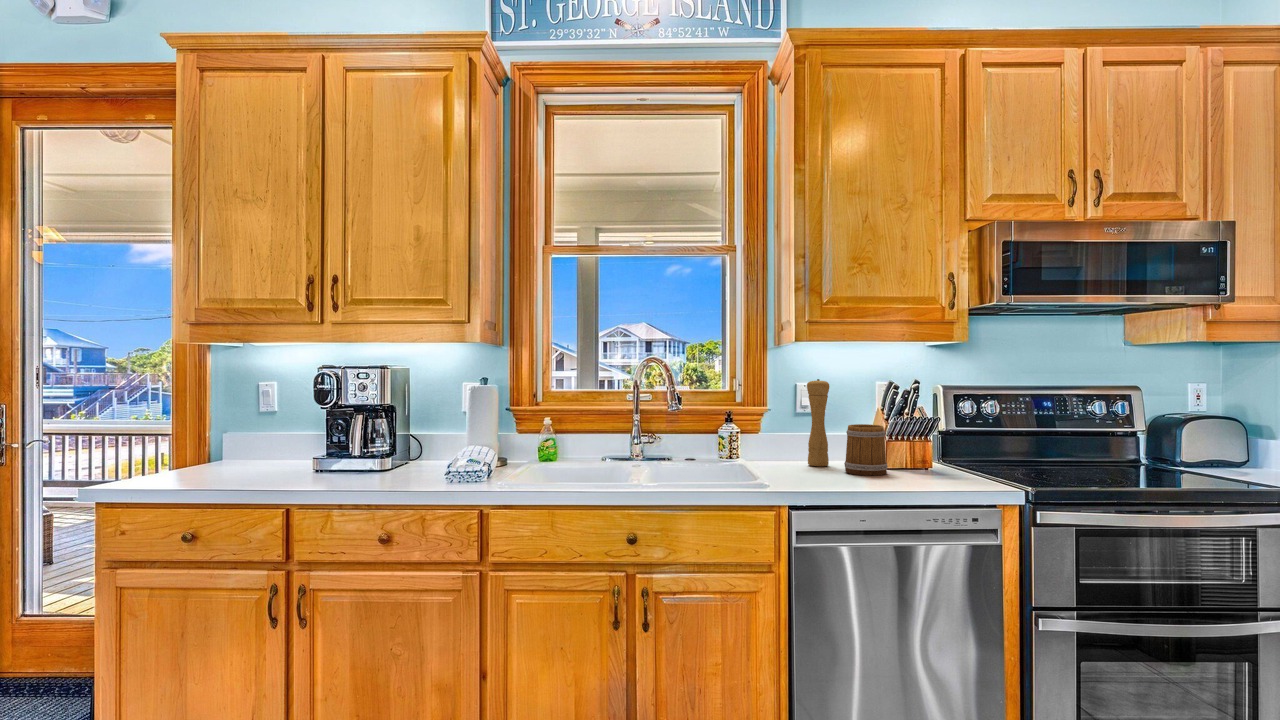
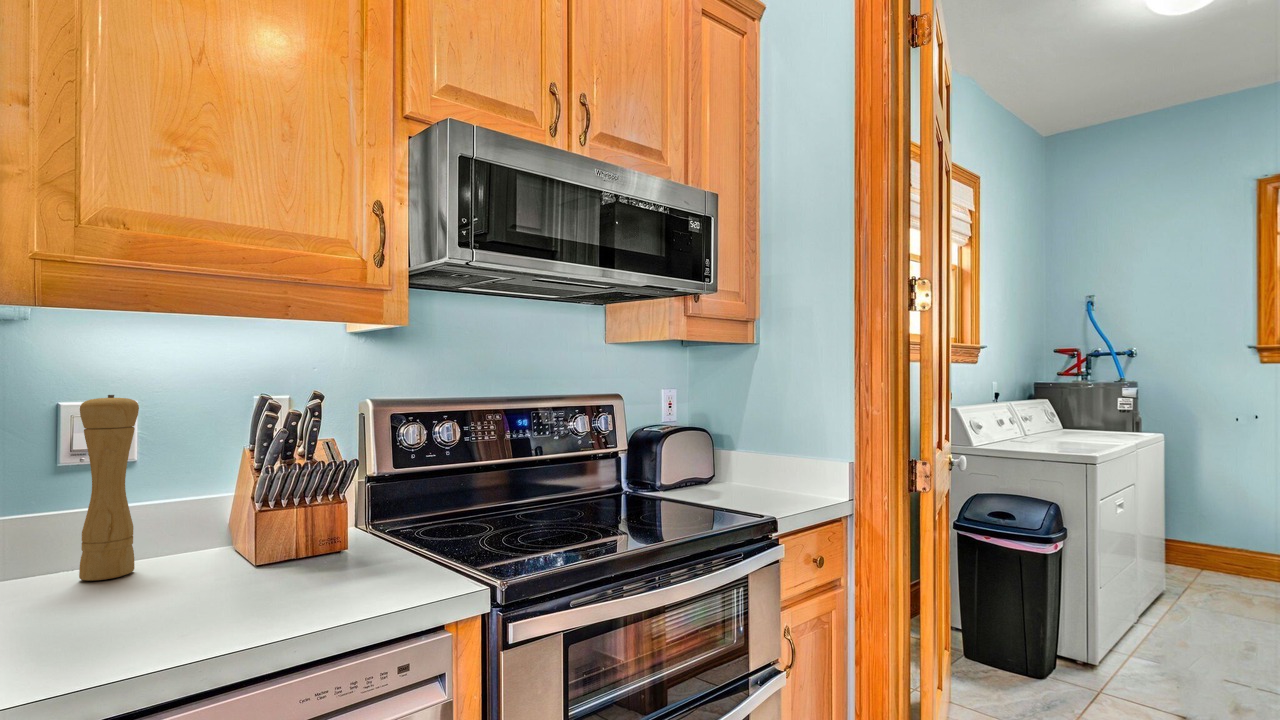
mug: present [844,424,888,476] -> none [146,482,250,598]

